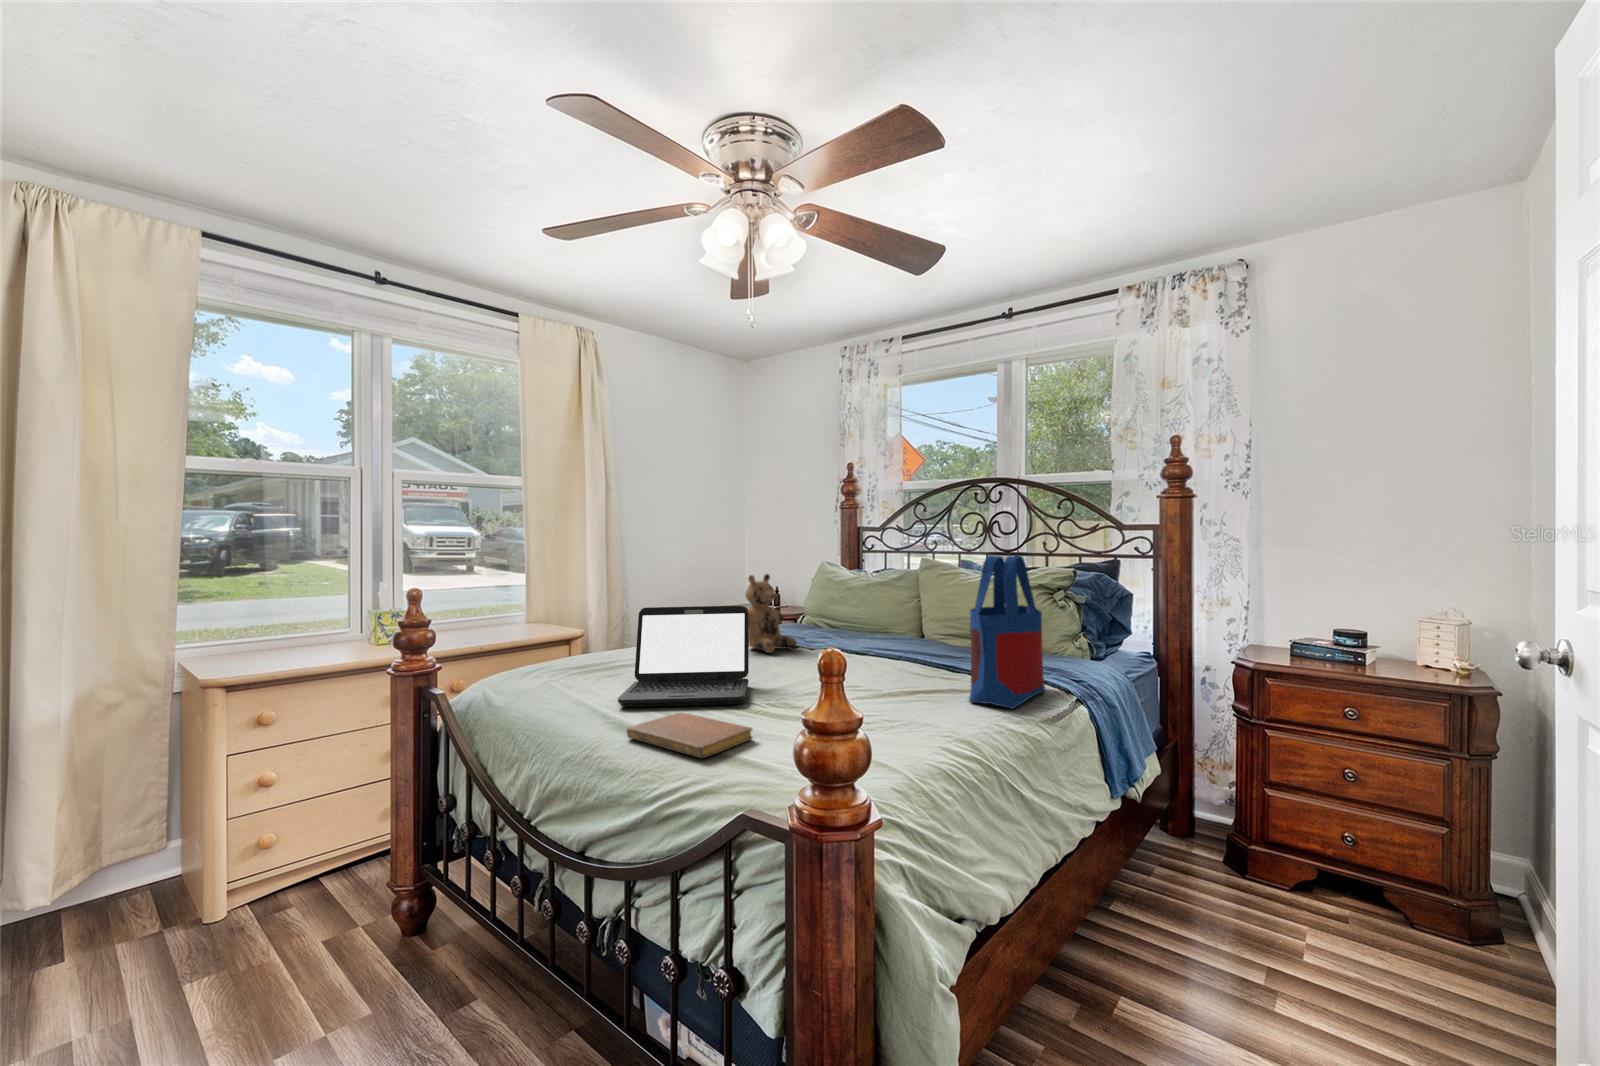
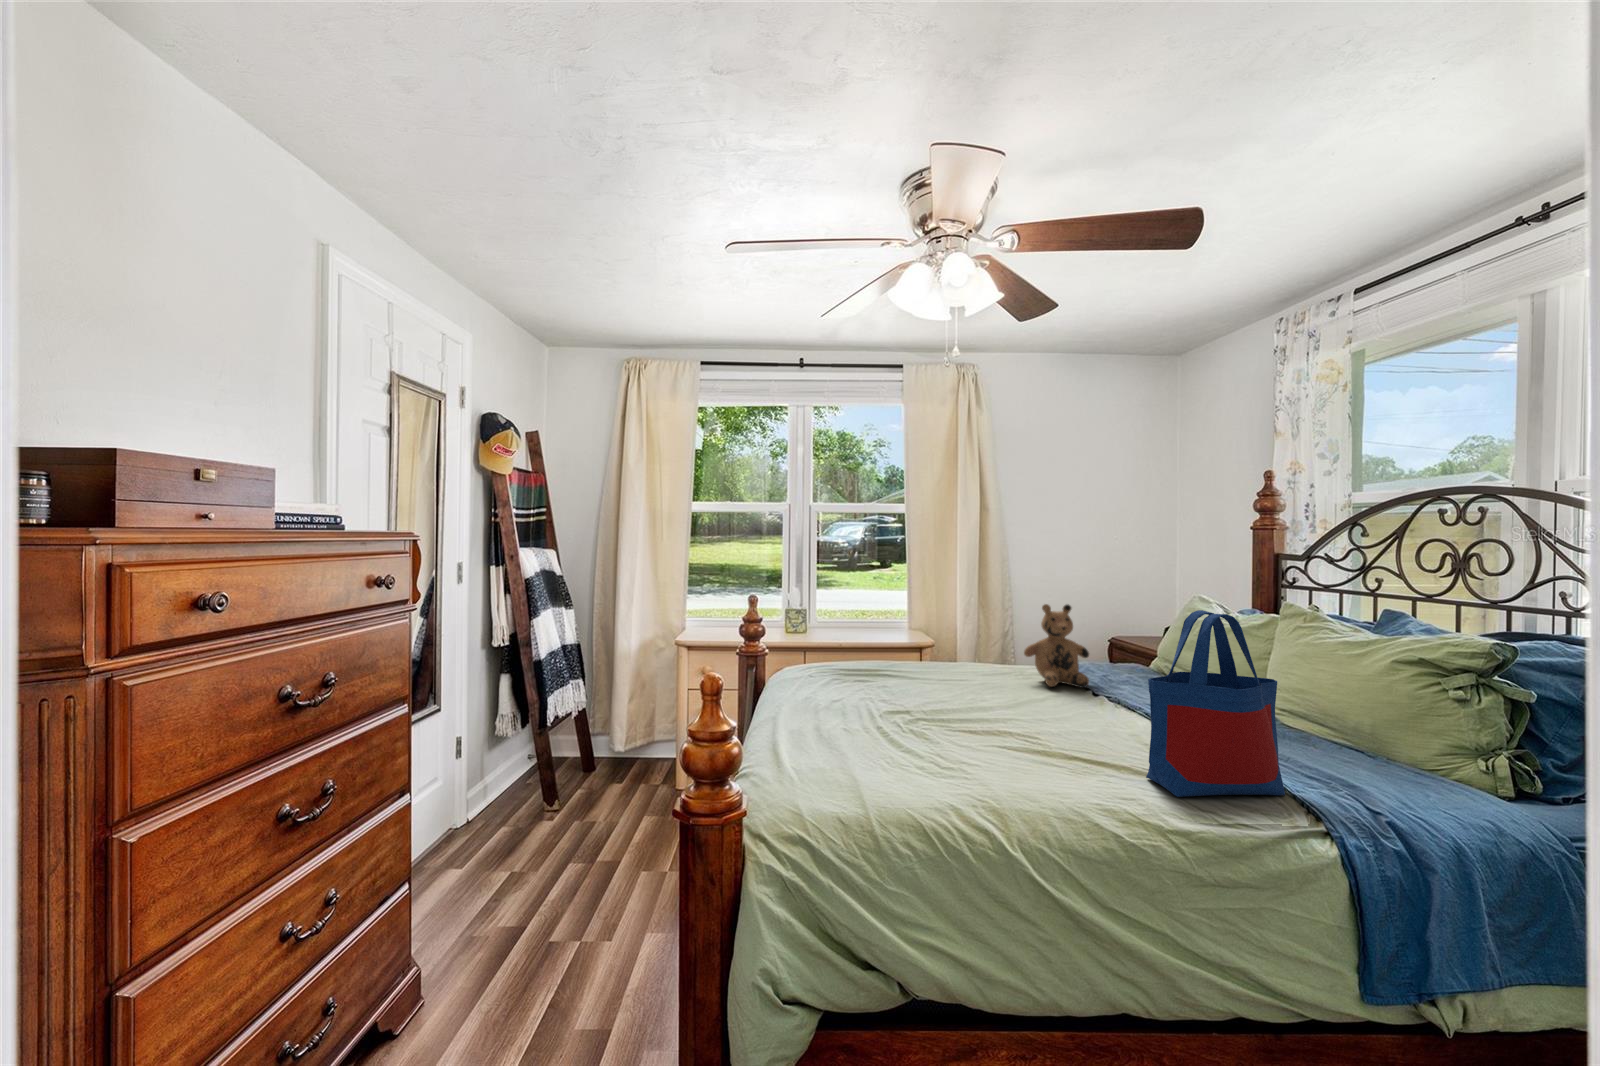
laptop: present [618,606,749,707] -> none [847,625,982,721]
notebook: present [627,713,752,758] -> none [813,714,886,748]

